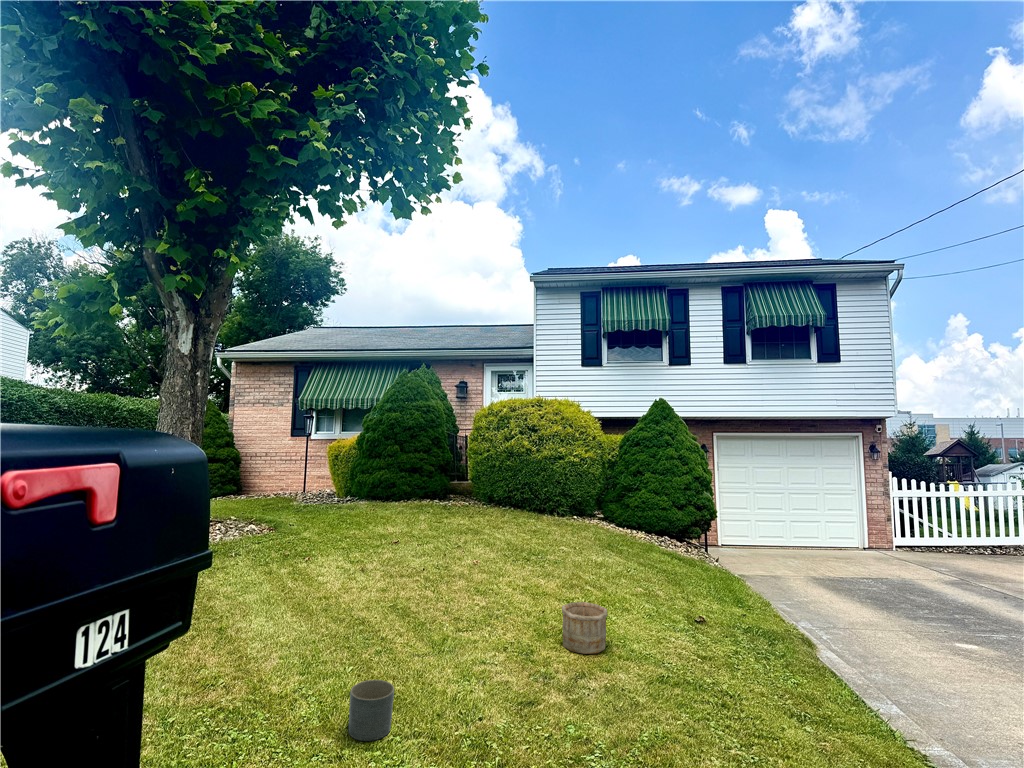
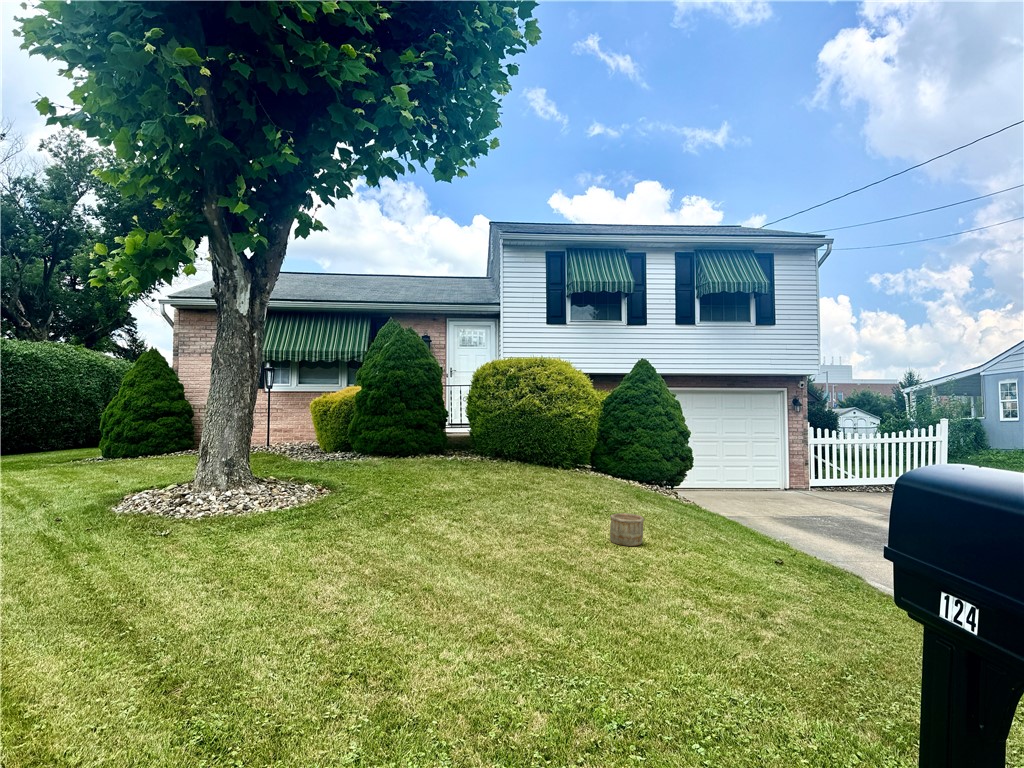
planter: present [348,680,394,741] -> none [518,553,546,586]

